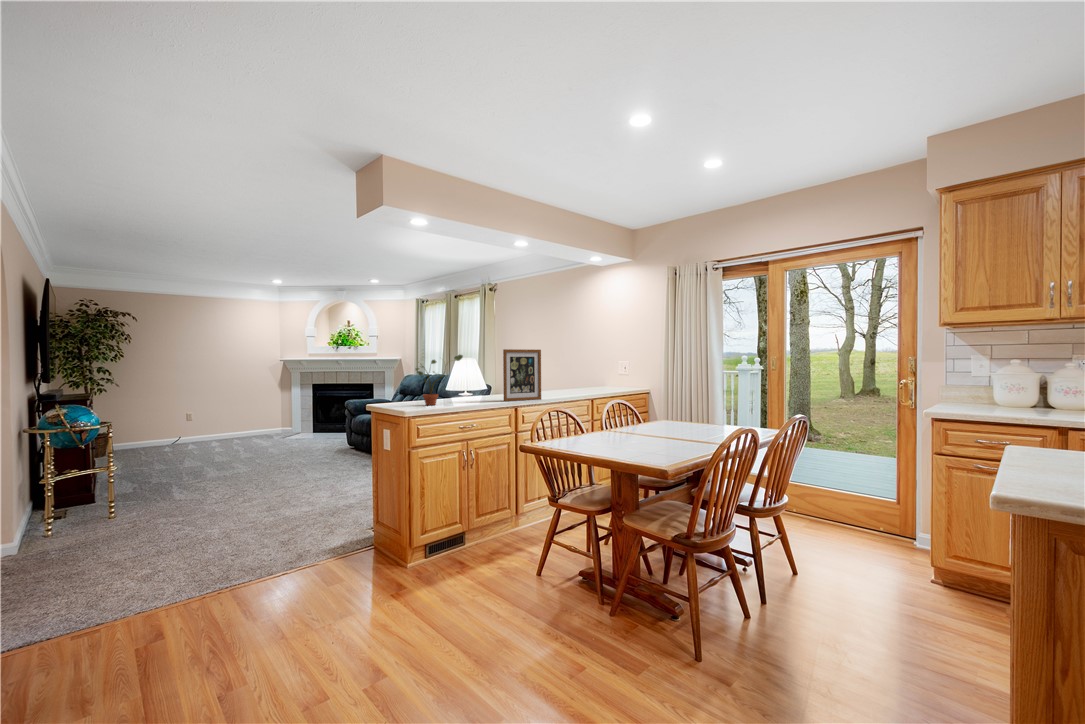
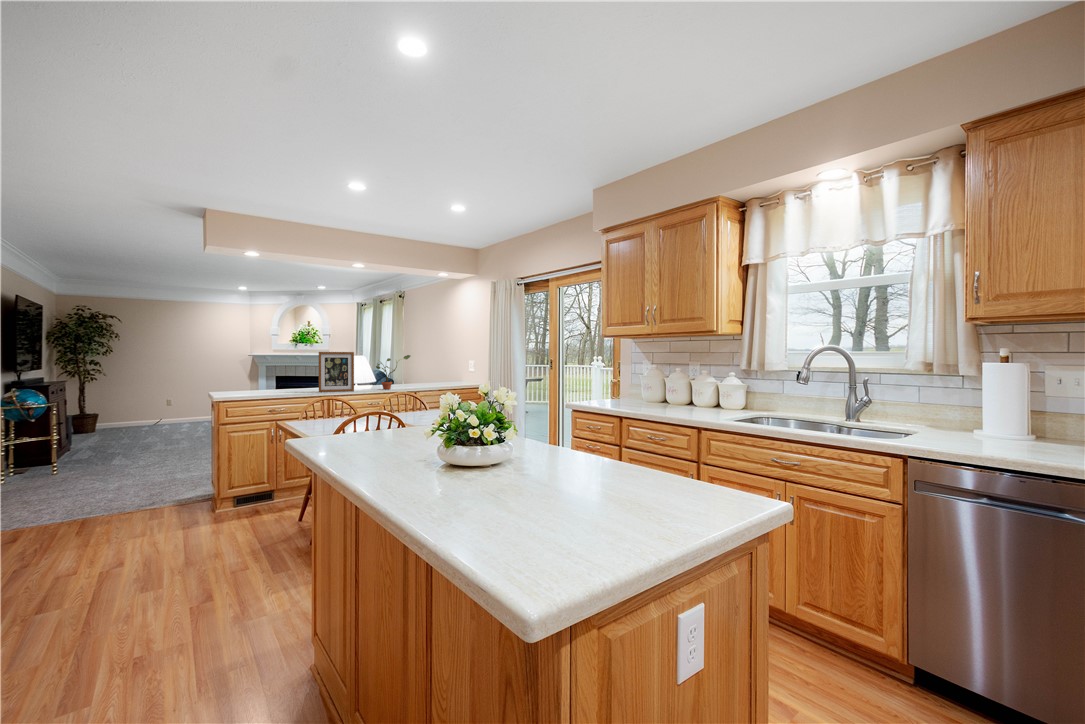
potted plant: present [416,355,463,405] -> present [376,355,410,390]

